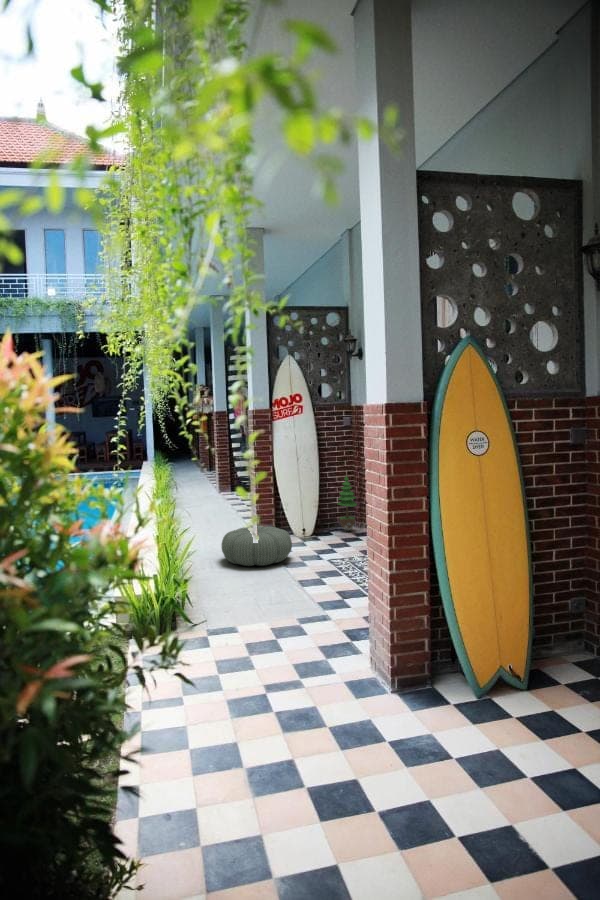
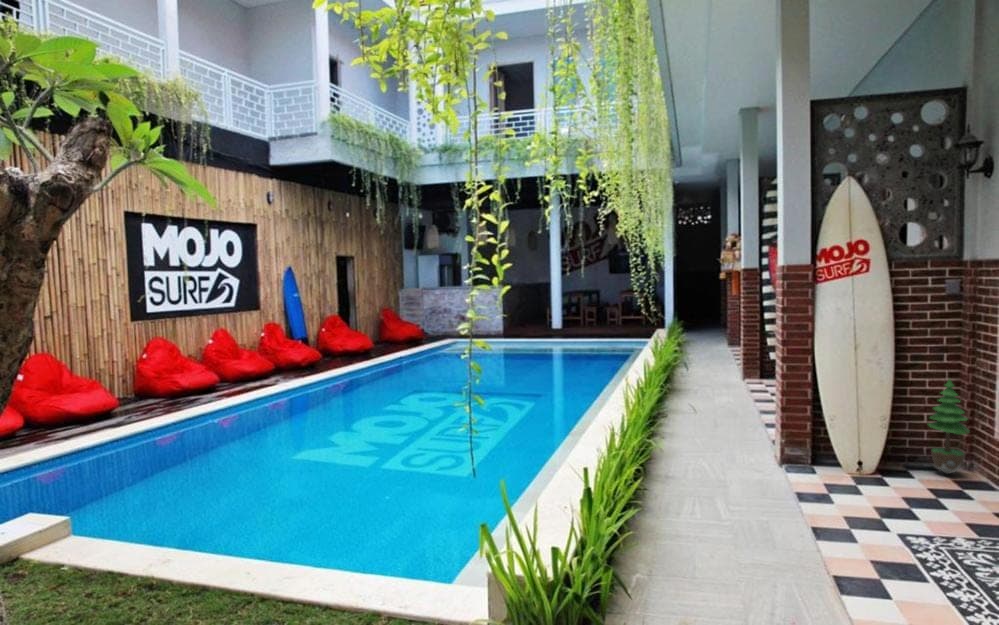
pouf: present [222,526,292,566] -> none [706,450,829,523]

